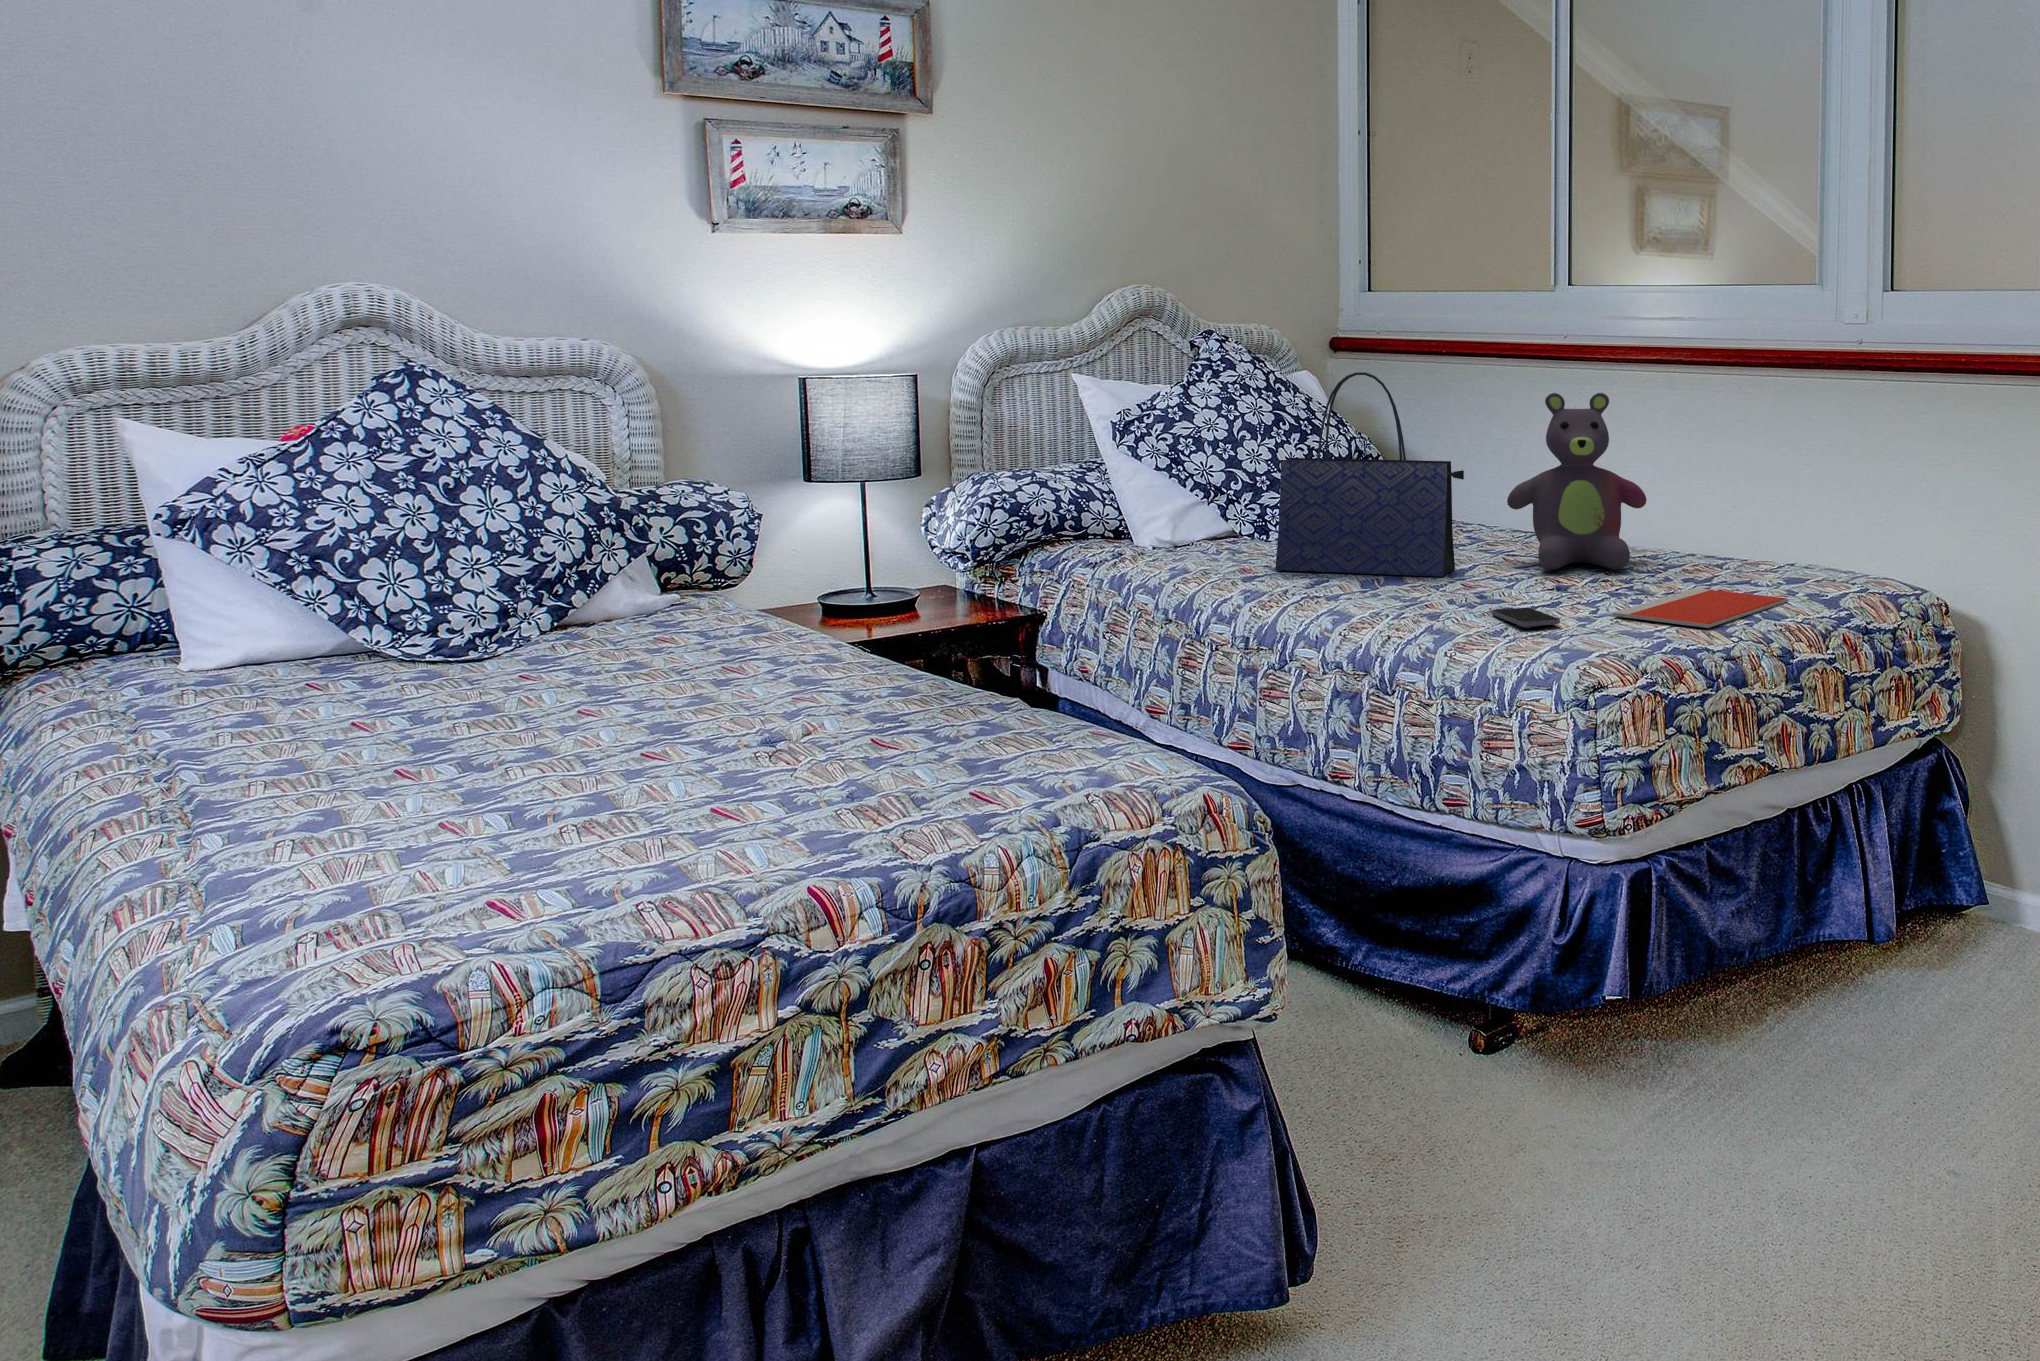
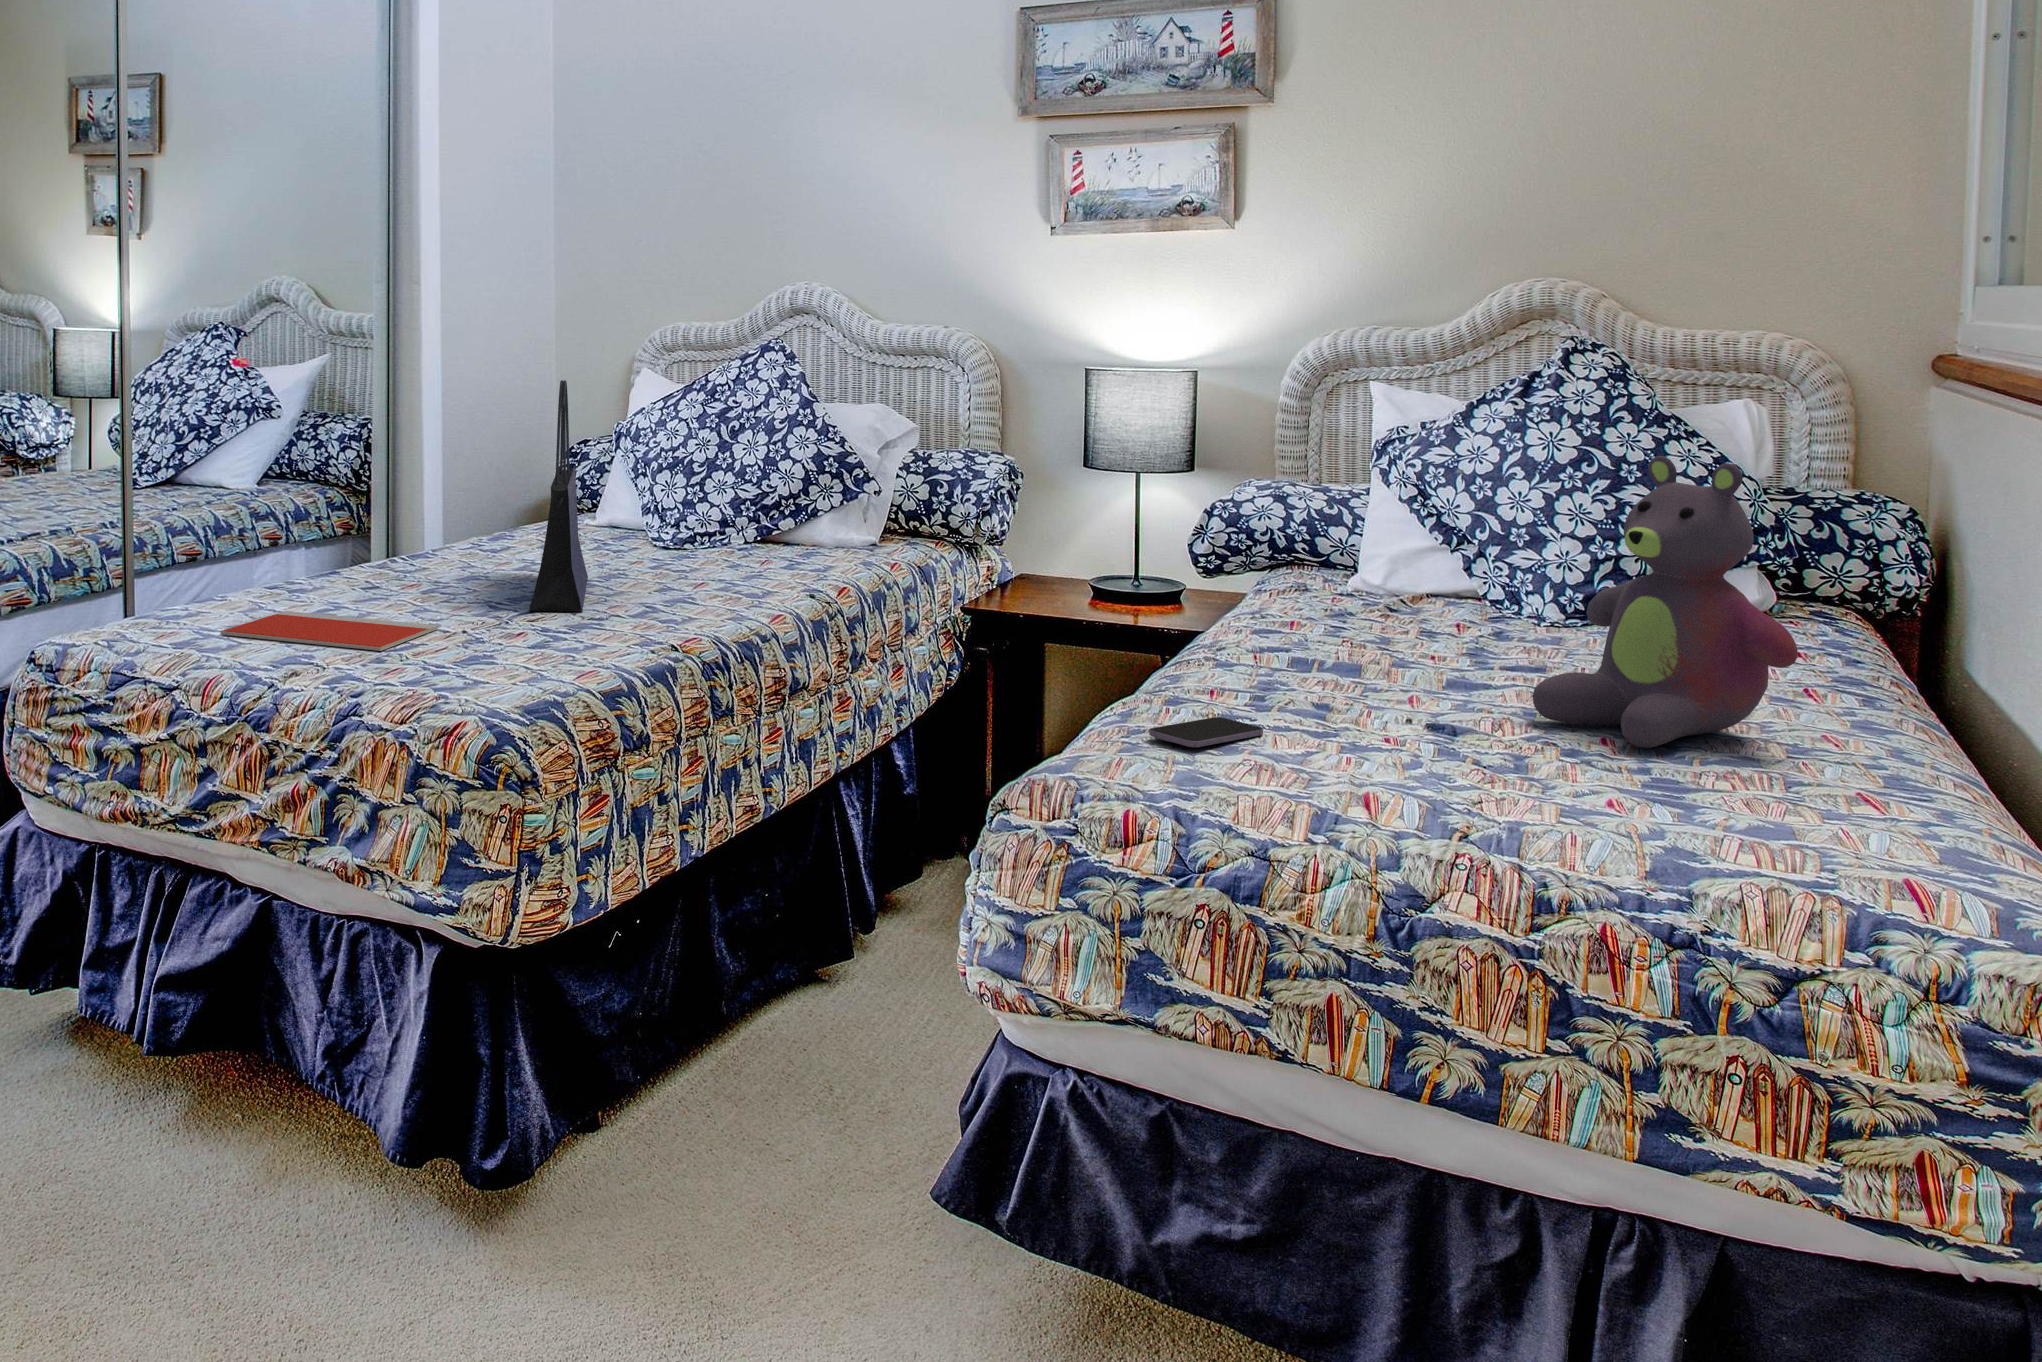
tote bag: present [1275,372,1464,577] -> present [529,380,588,611]
notebook: present [1613,588,1788,628] -> present [220,611,438,651]

